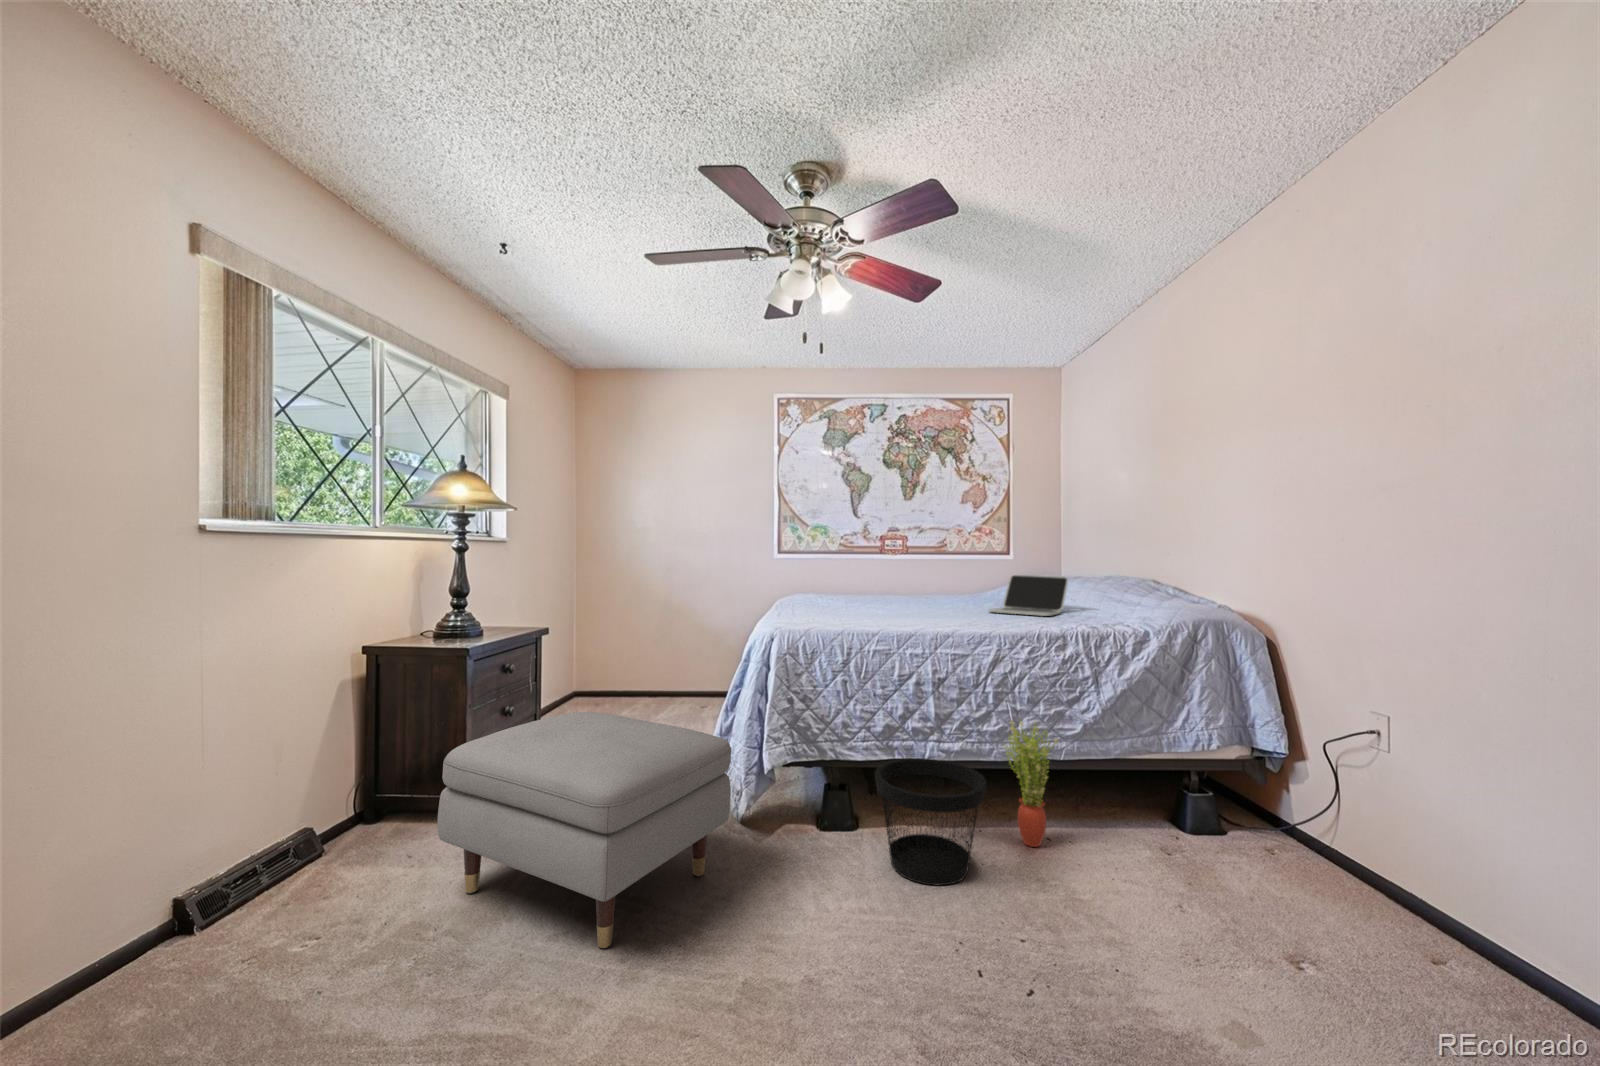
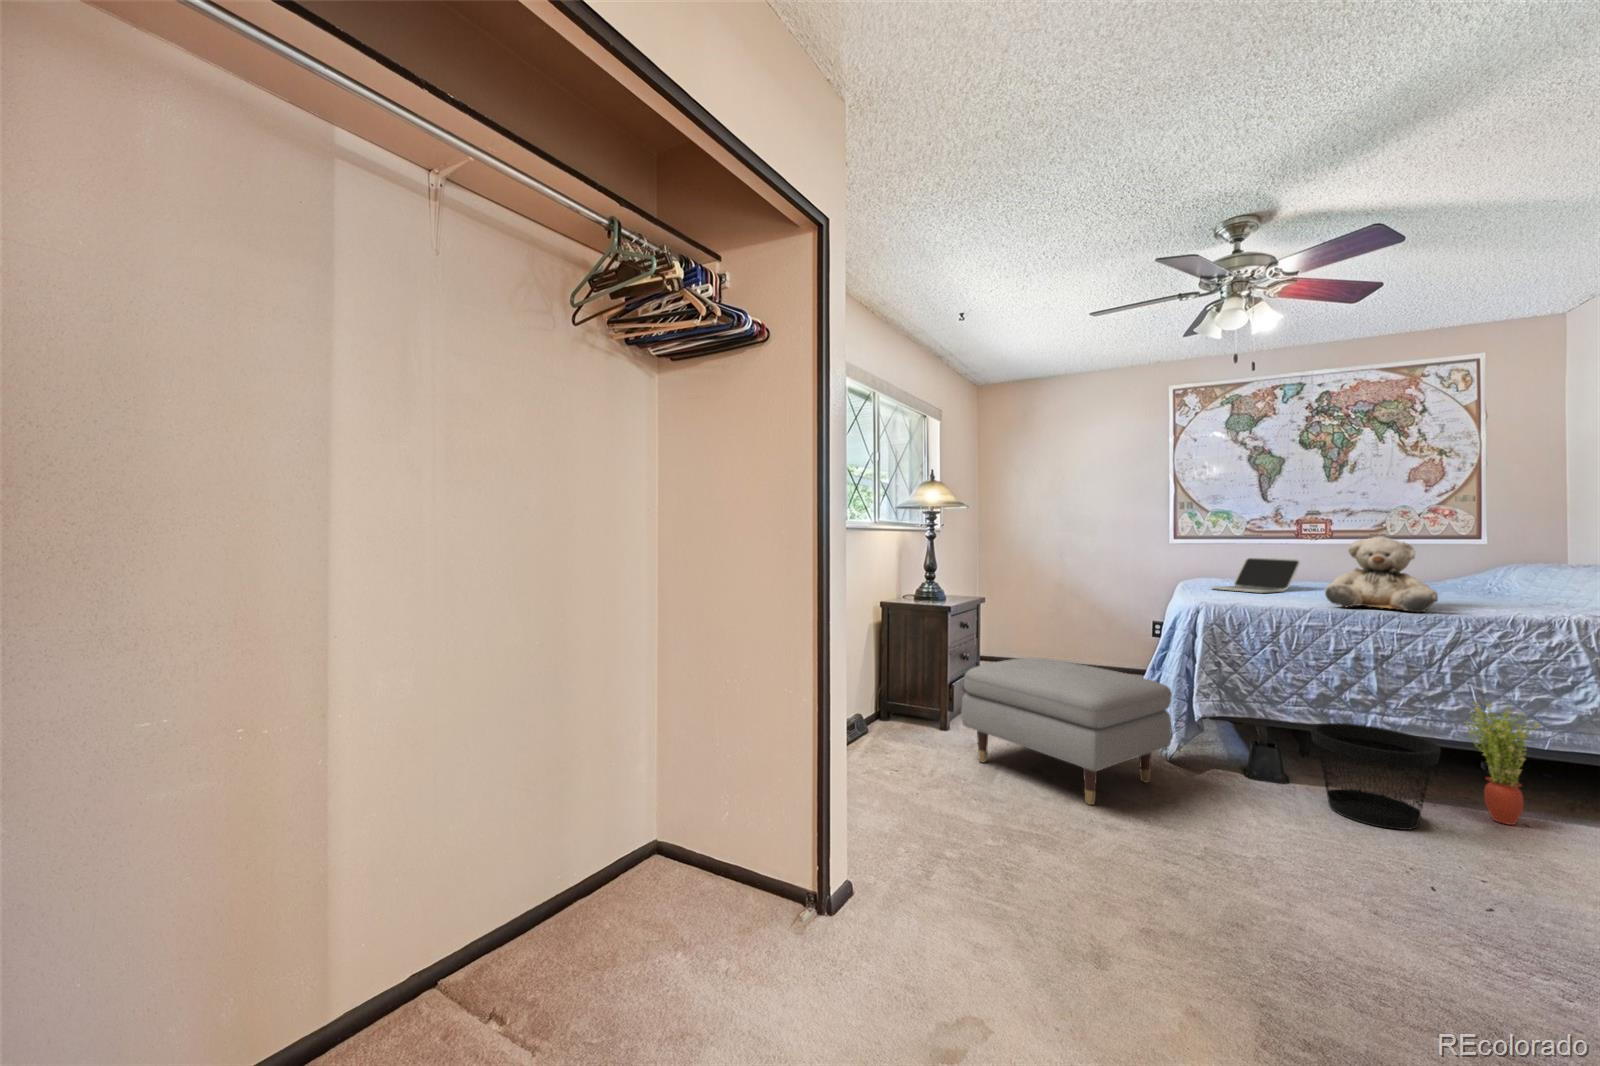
teddy bear: none [893,549,984,629] -> present [1325,536,1438,612]
laptop: present [989,575,1068,616] -> present [1211,558,1300,593]

